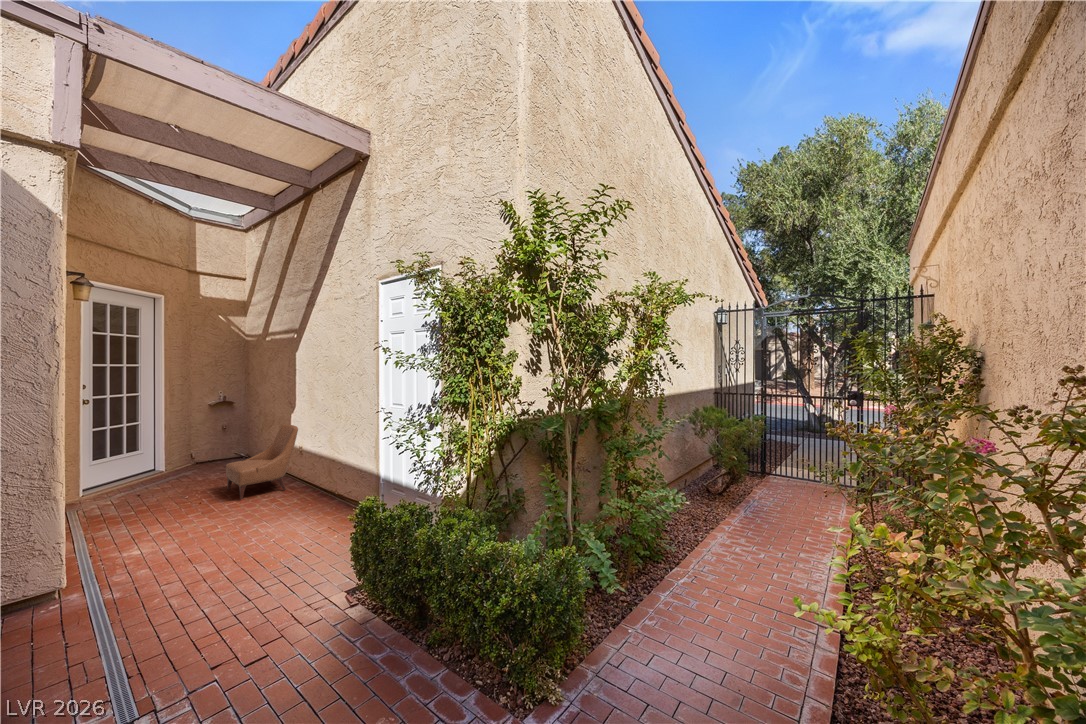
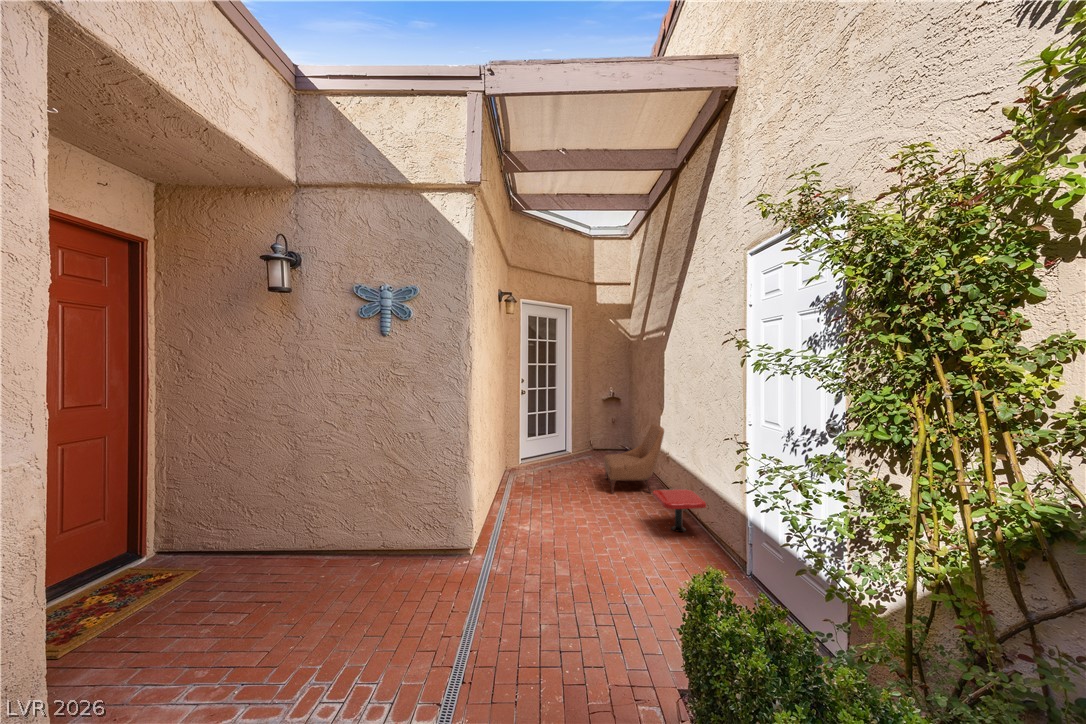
pedestal table: none [295,474,346,511] -> present [653,489,706,532]

